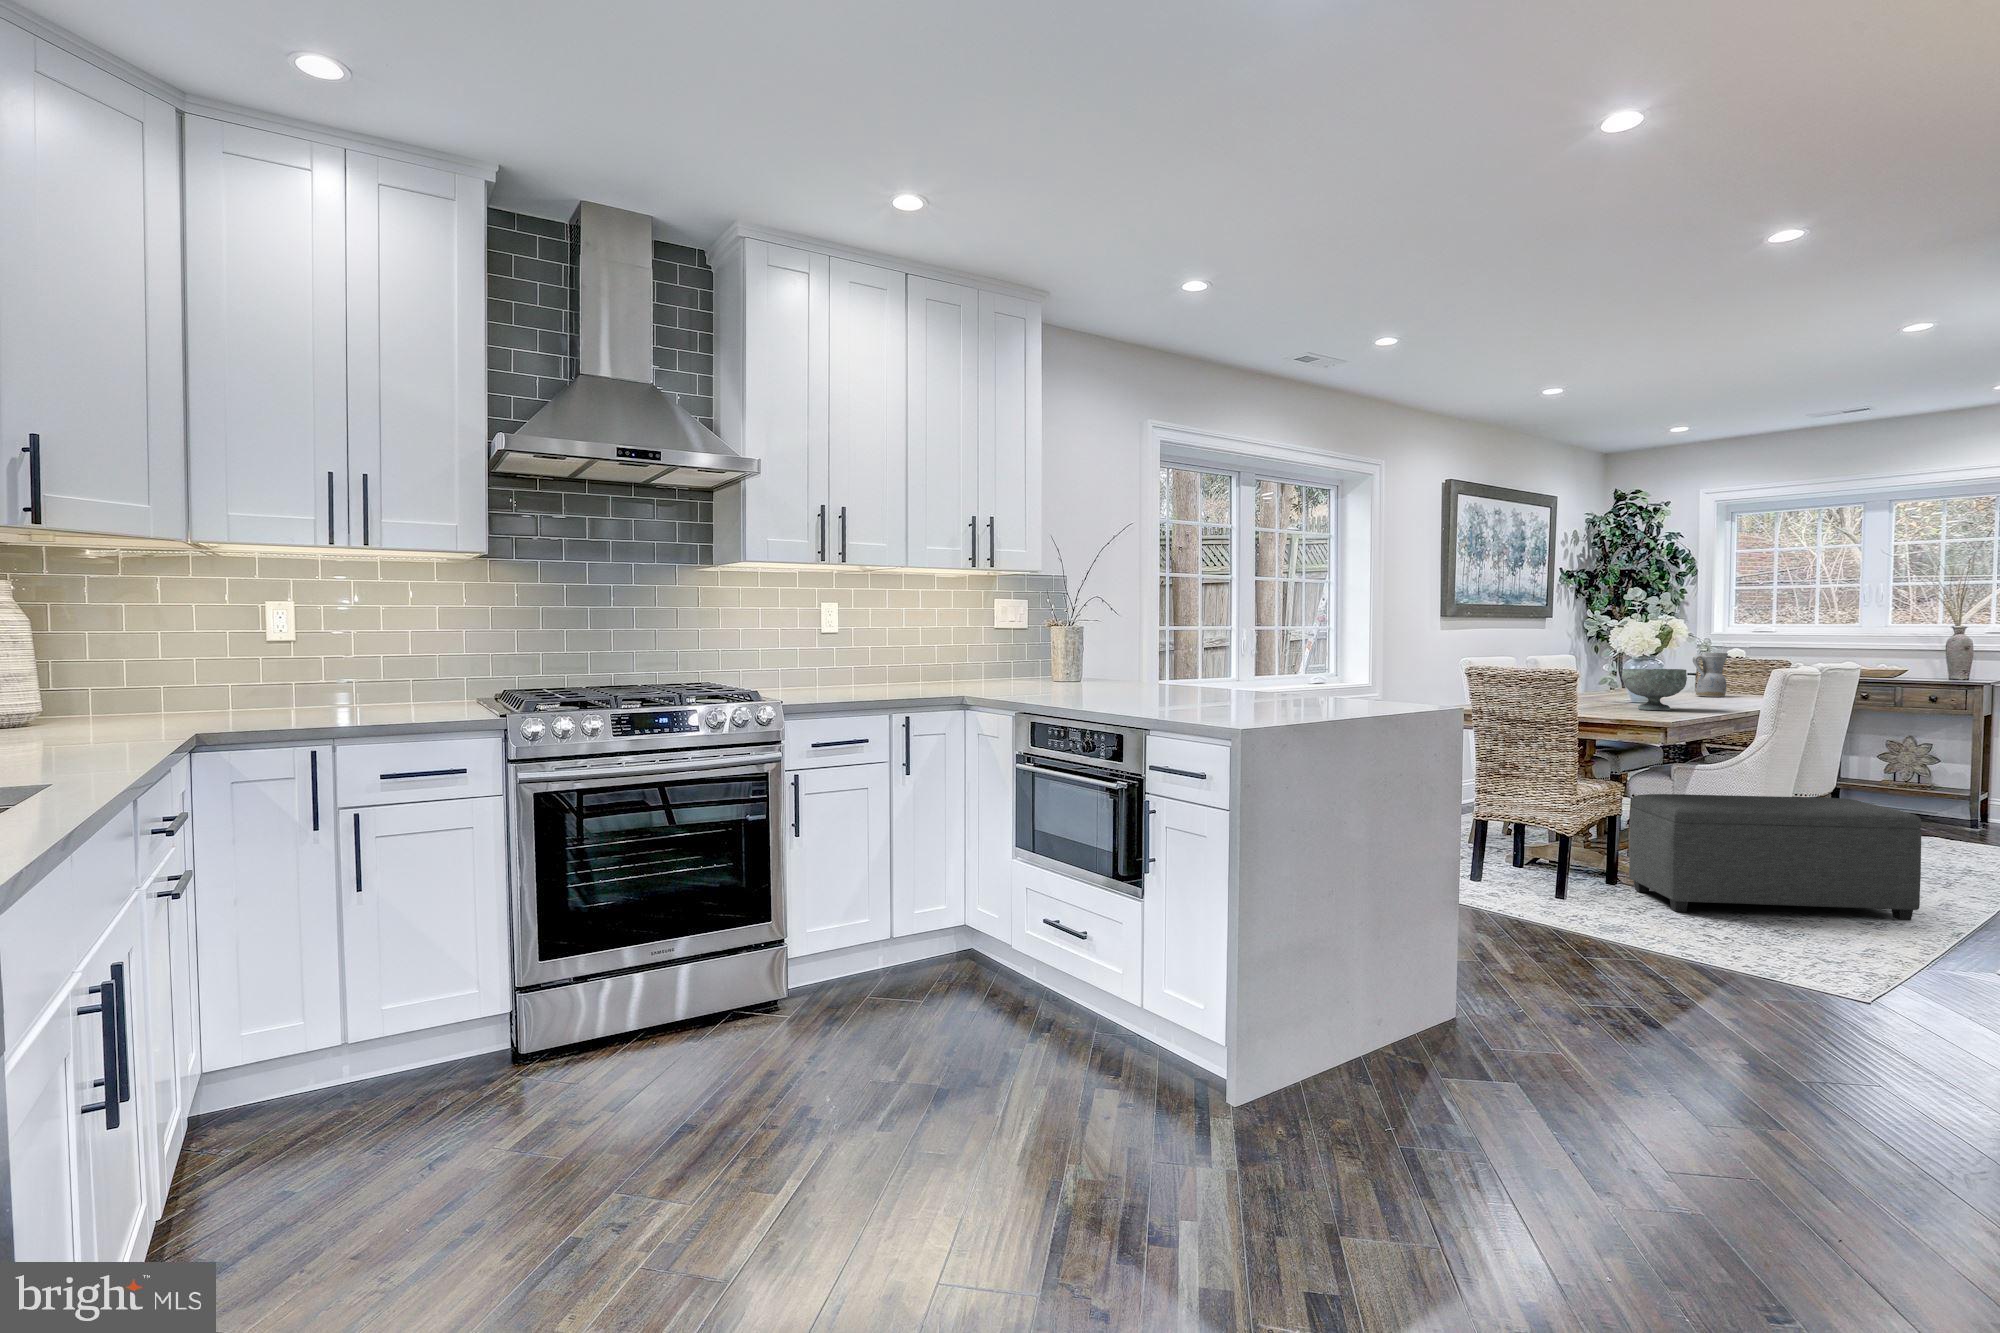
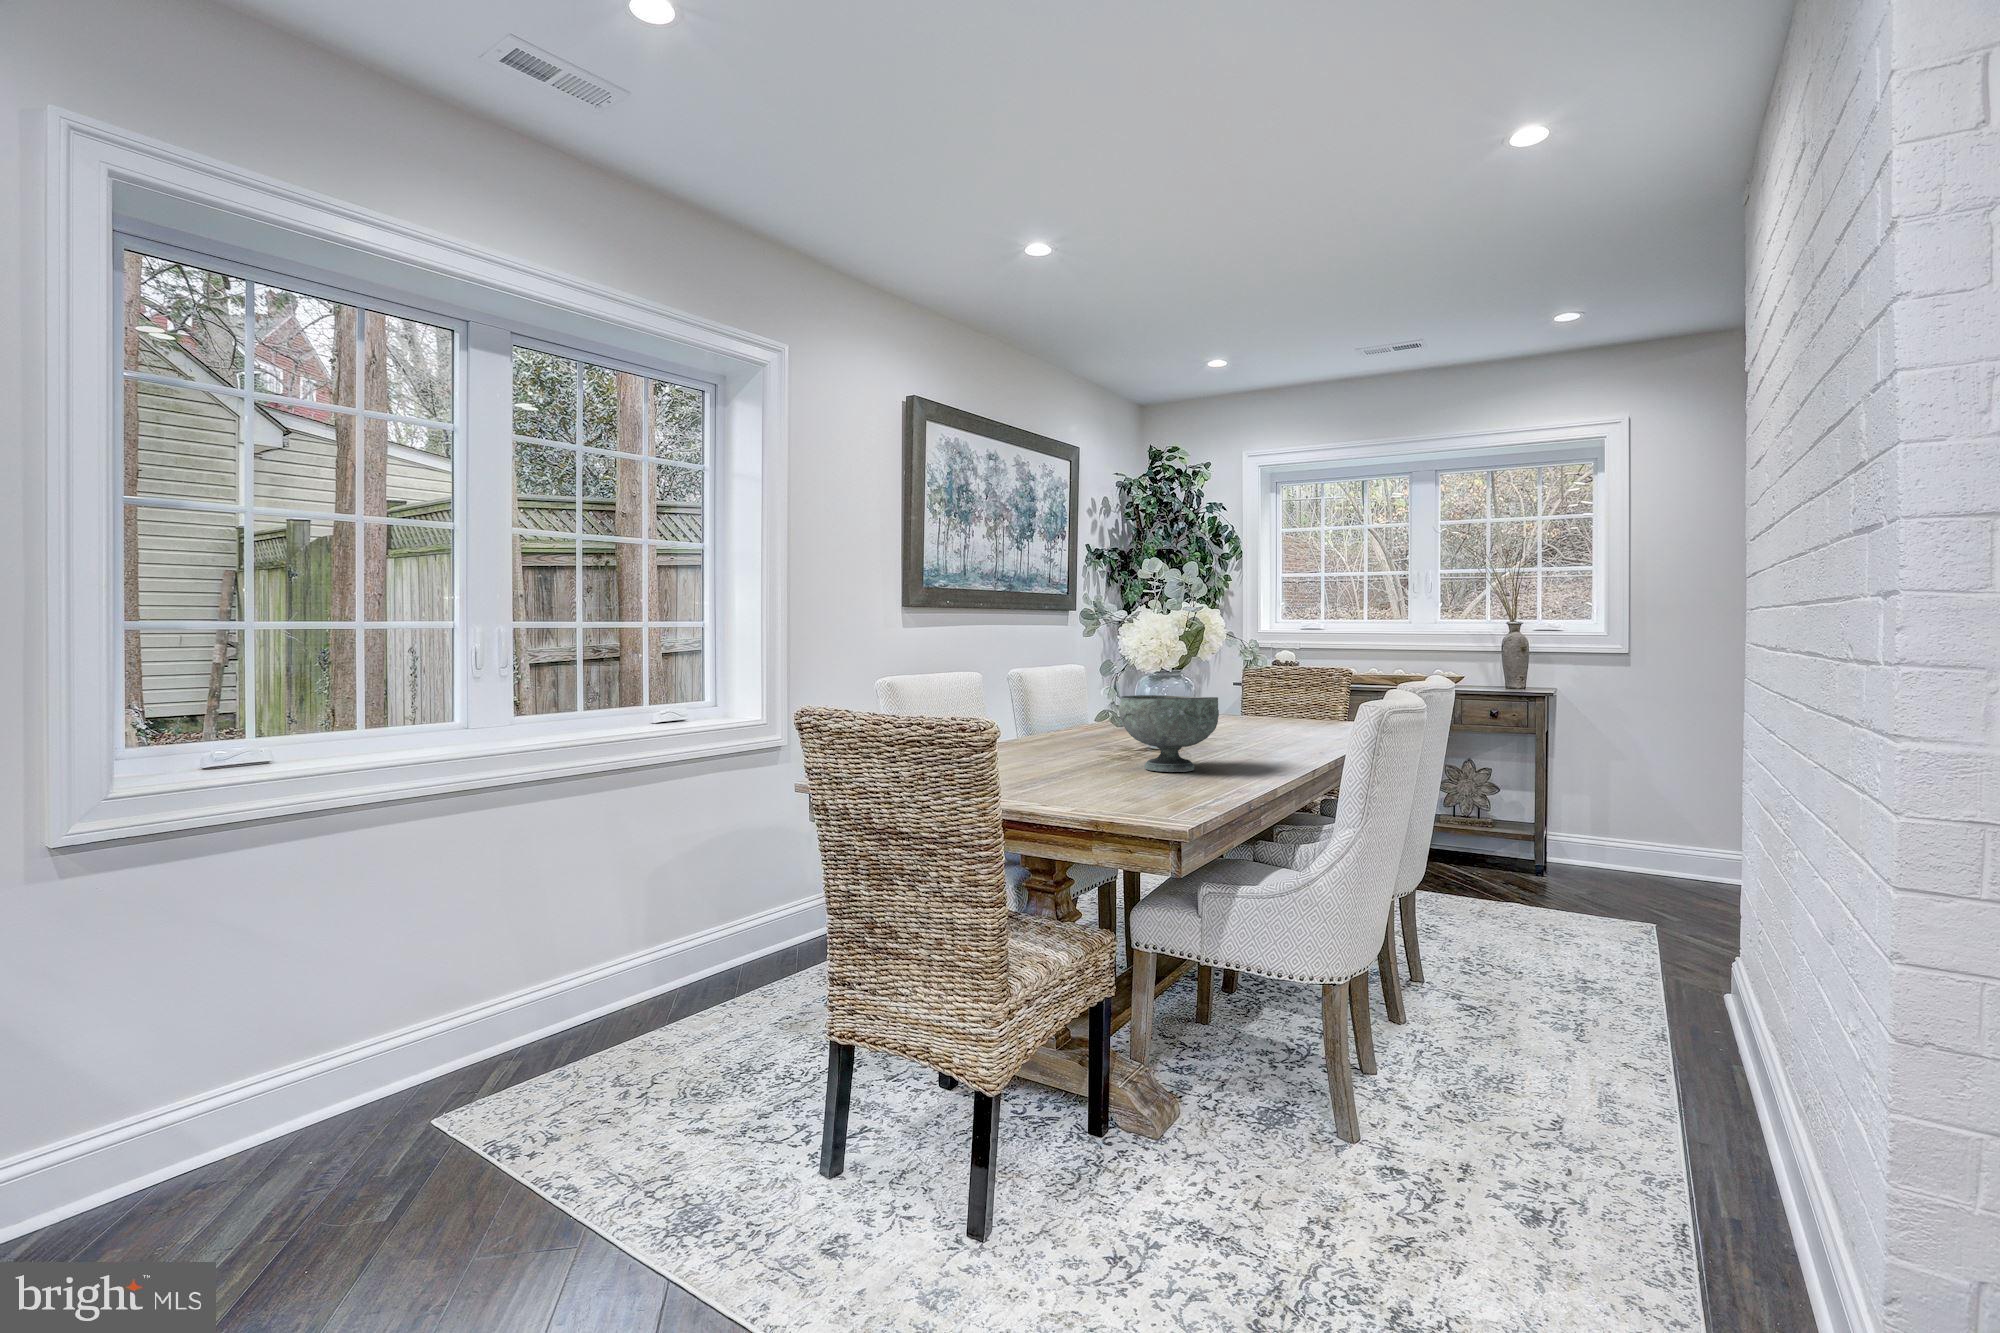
ceramic pitcher: present [1693,652,1728,697] -> none [1233,659,1277,726]
ottoman: present [1629,794,1921,920] -> none [1117,940,1618,1265]

